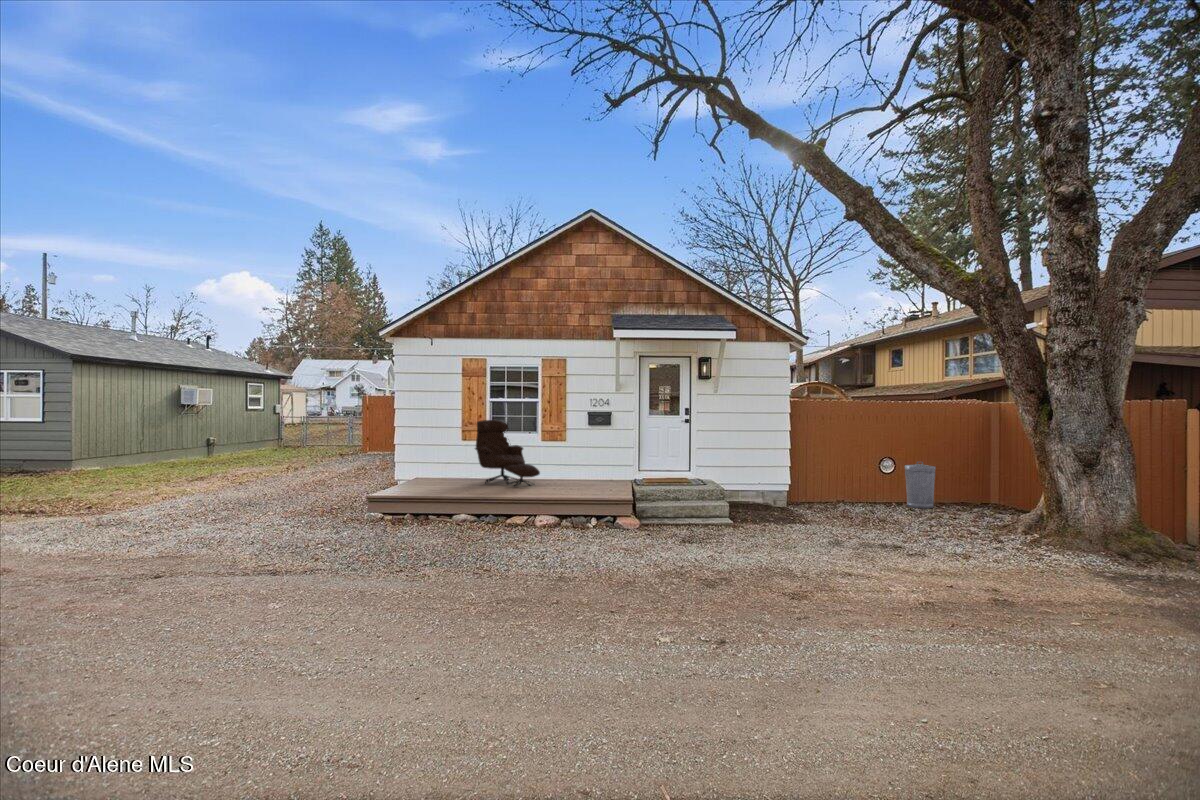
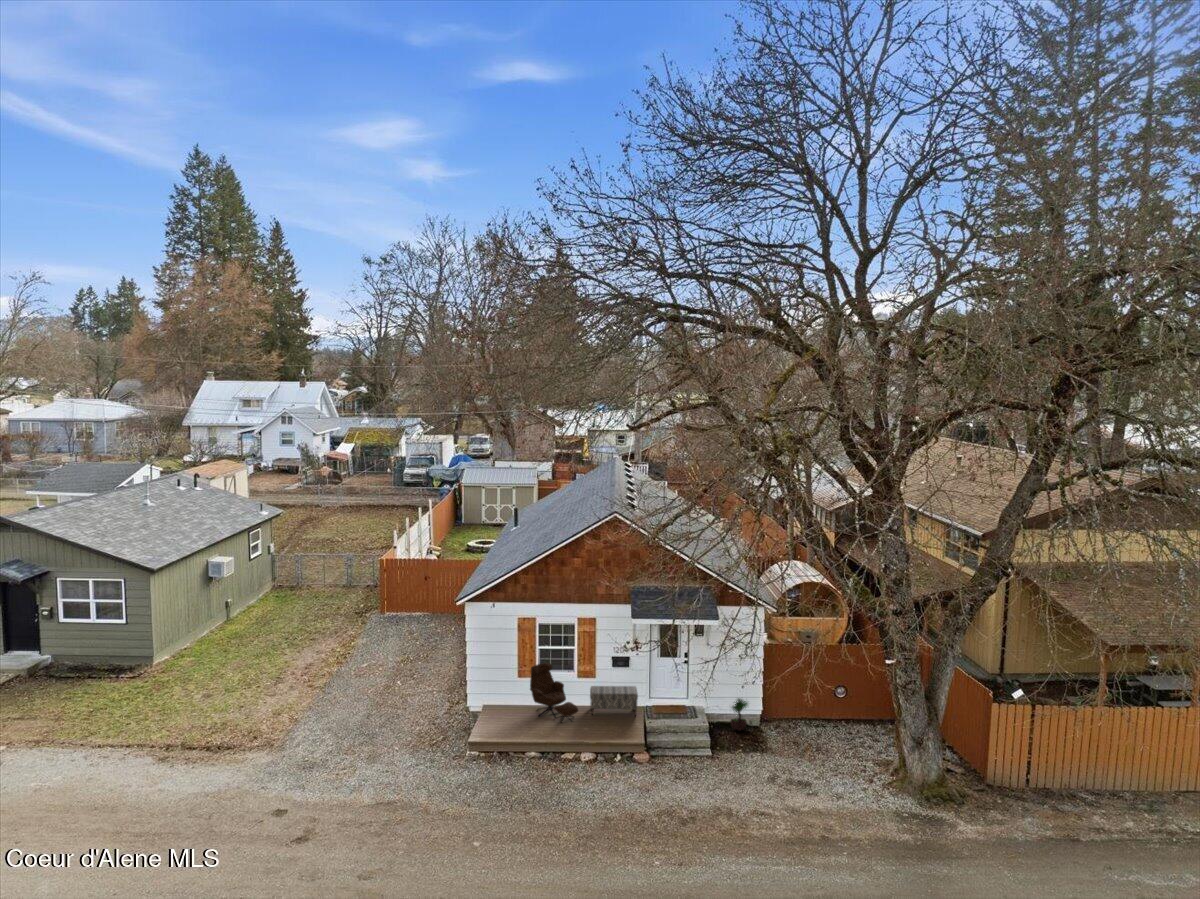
bench: none [557,450,622,483] -> present [590,686,638,715]
potted tree: none [747,459,777,509] -> present [731,698,748,730]
trash can: present [905,462,936,509] -> none [848,690,871,727]

